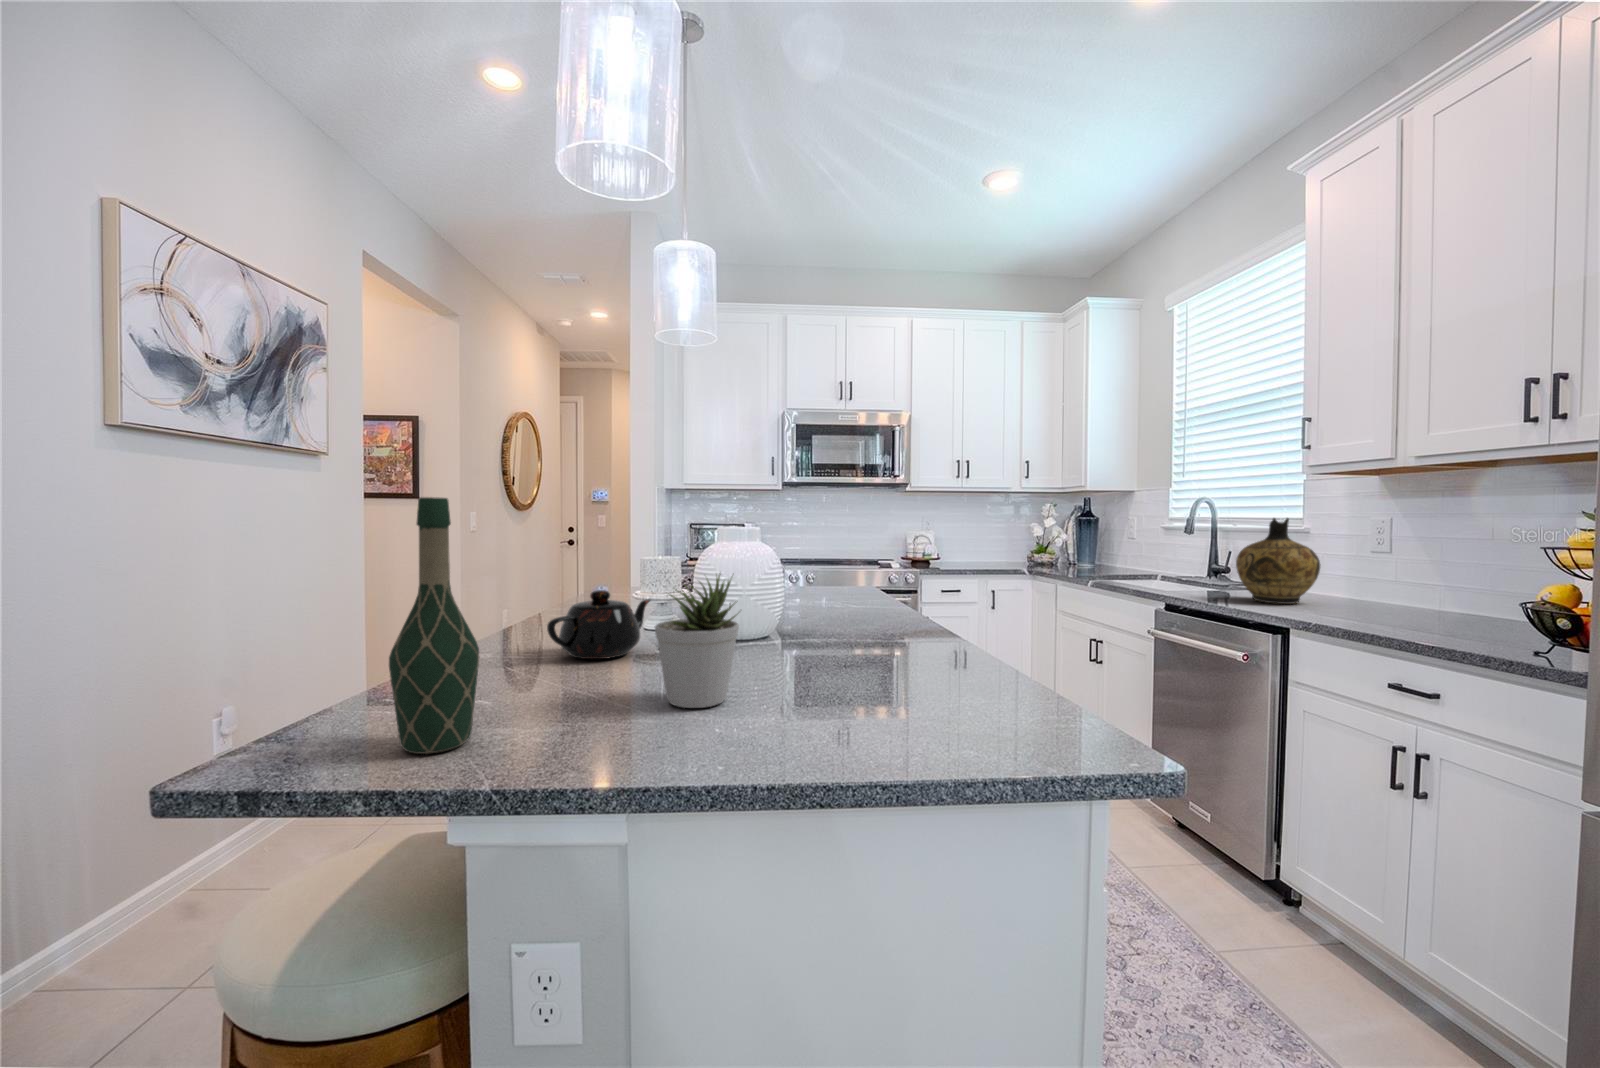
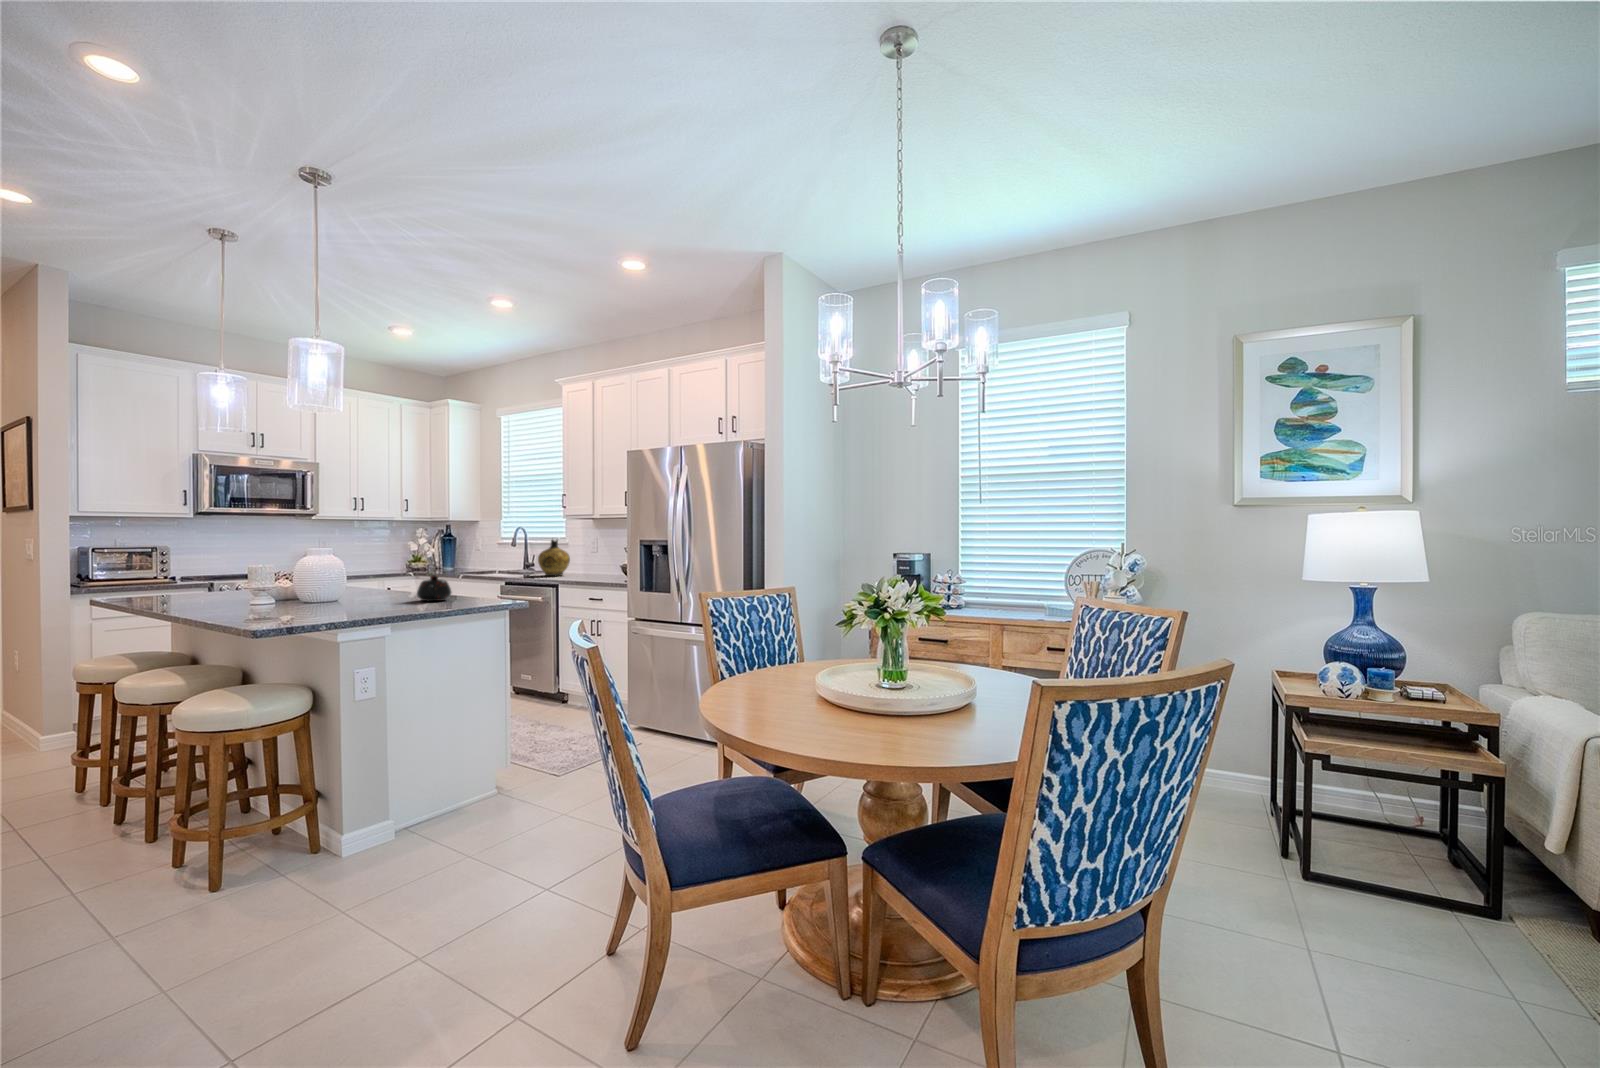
wine bottle: present [389,497,479,754] -> none [324,543,352,617]
potted plant: present [655,576,739,708] -> none [373,563,407,607]
teapot: present [547,590,650,659] -> present [417,575,452,601]

